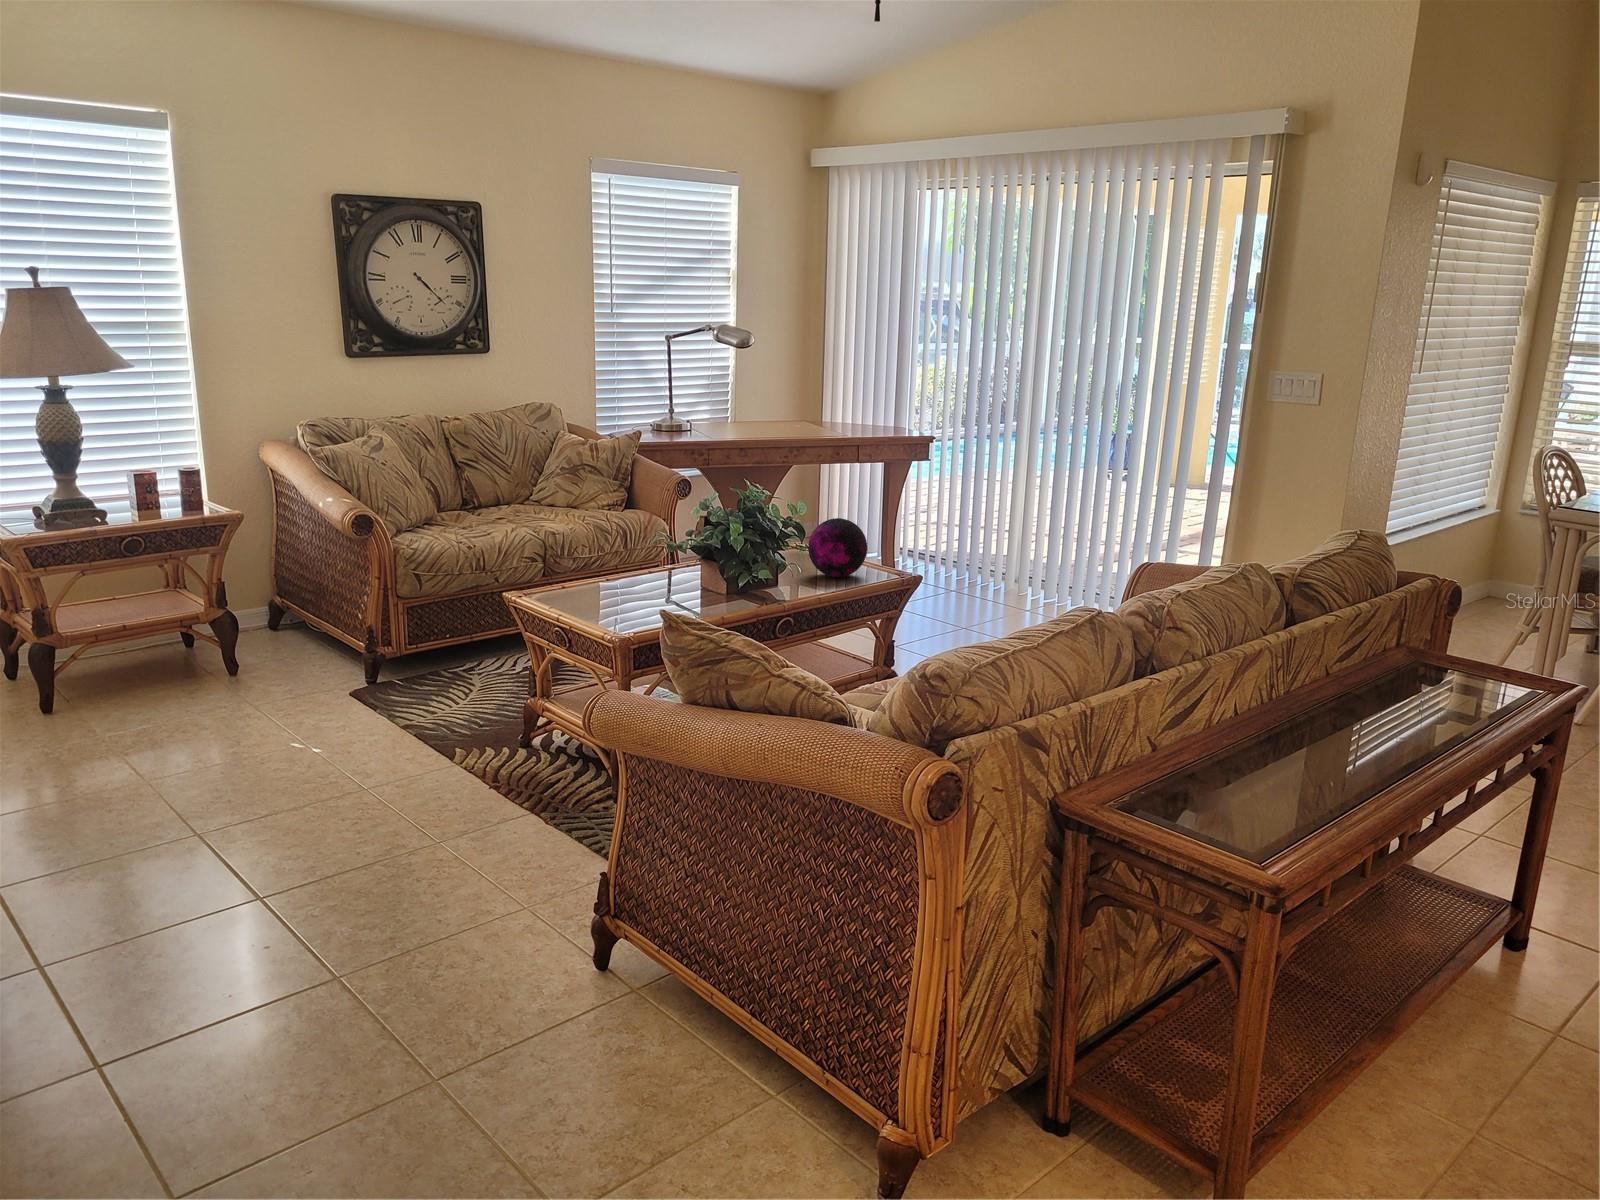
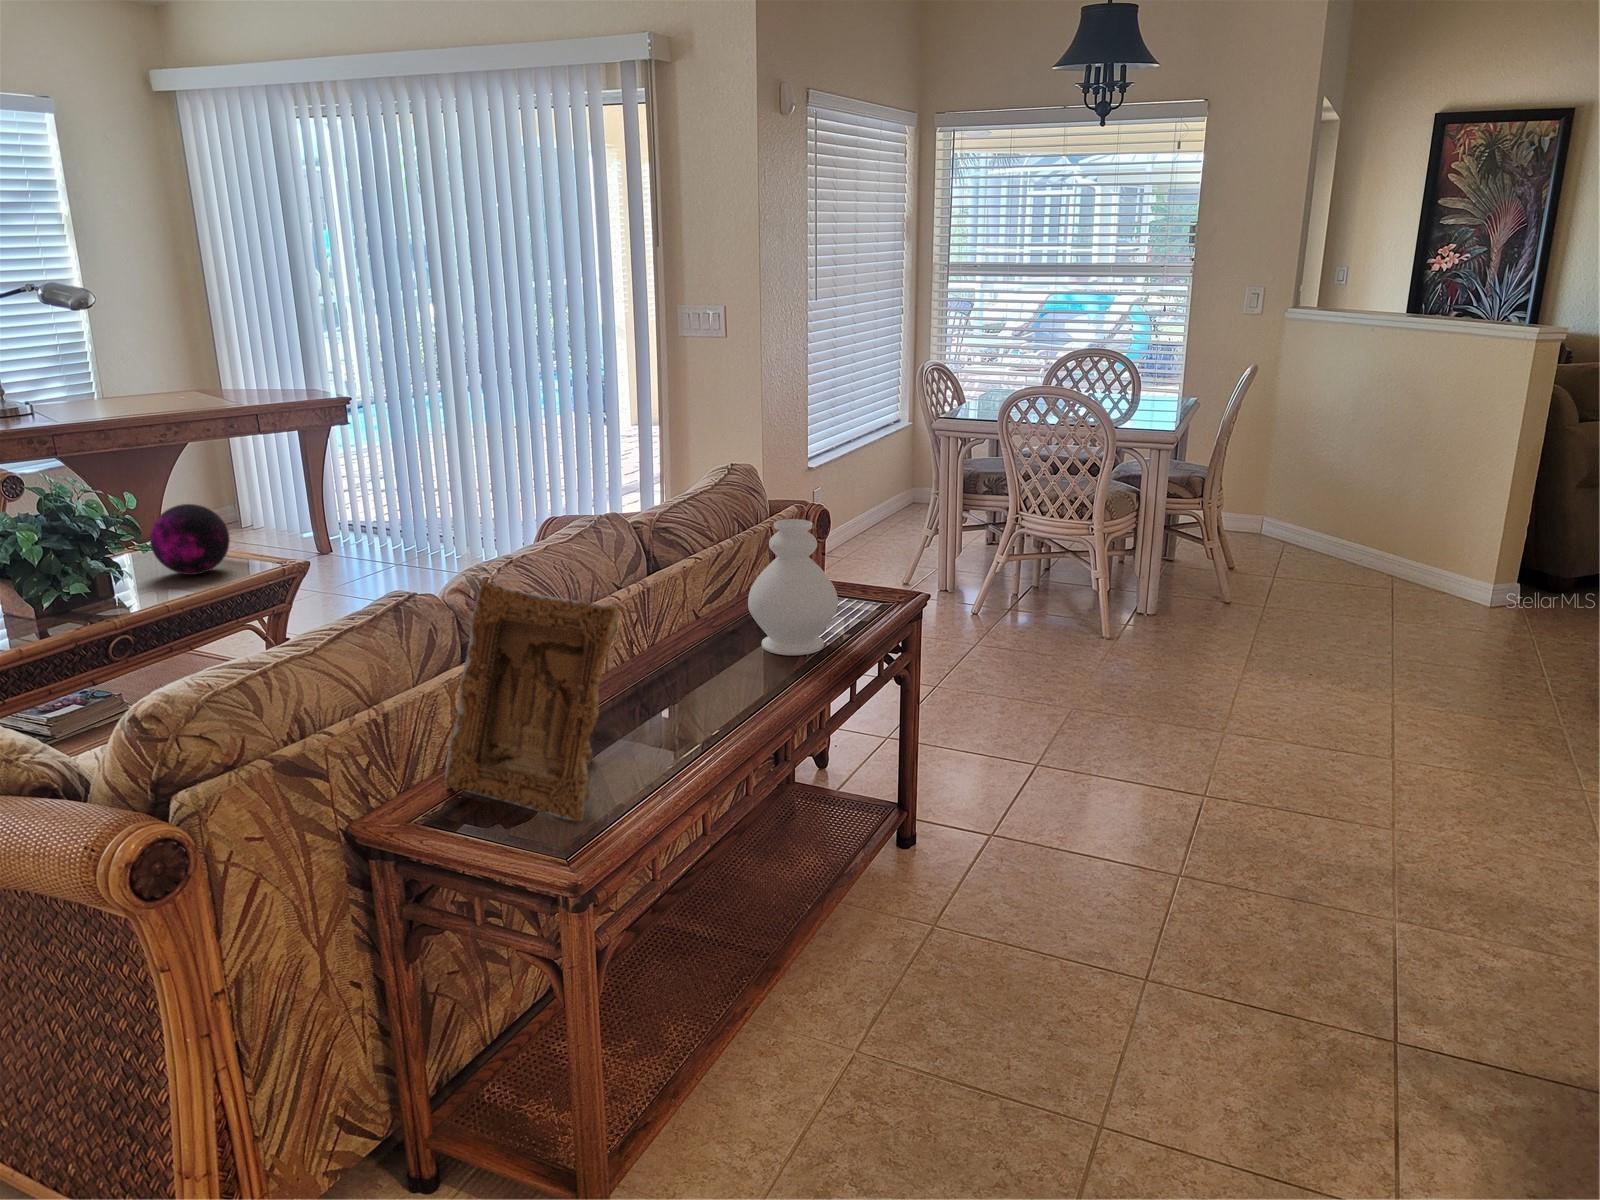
decorative vase: none [1393,589,1495,724] -> present [748,519,838,655]
picture frame: none [1131,607,1328,833] -> present [445,581,619,821]

